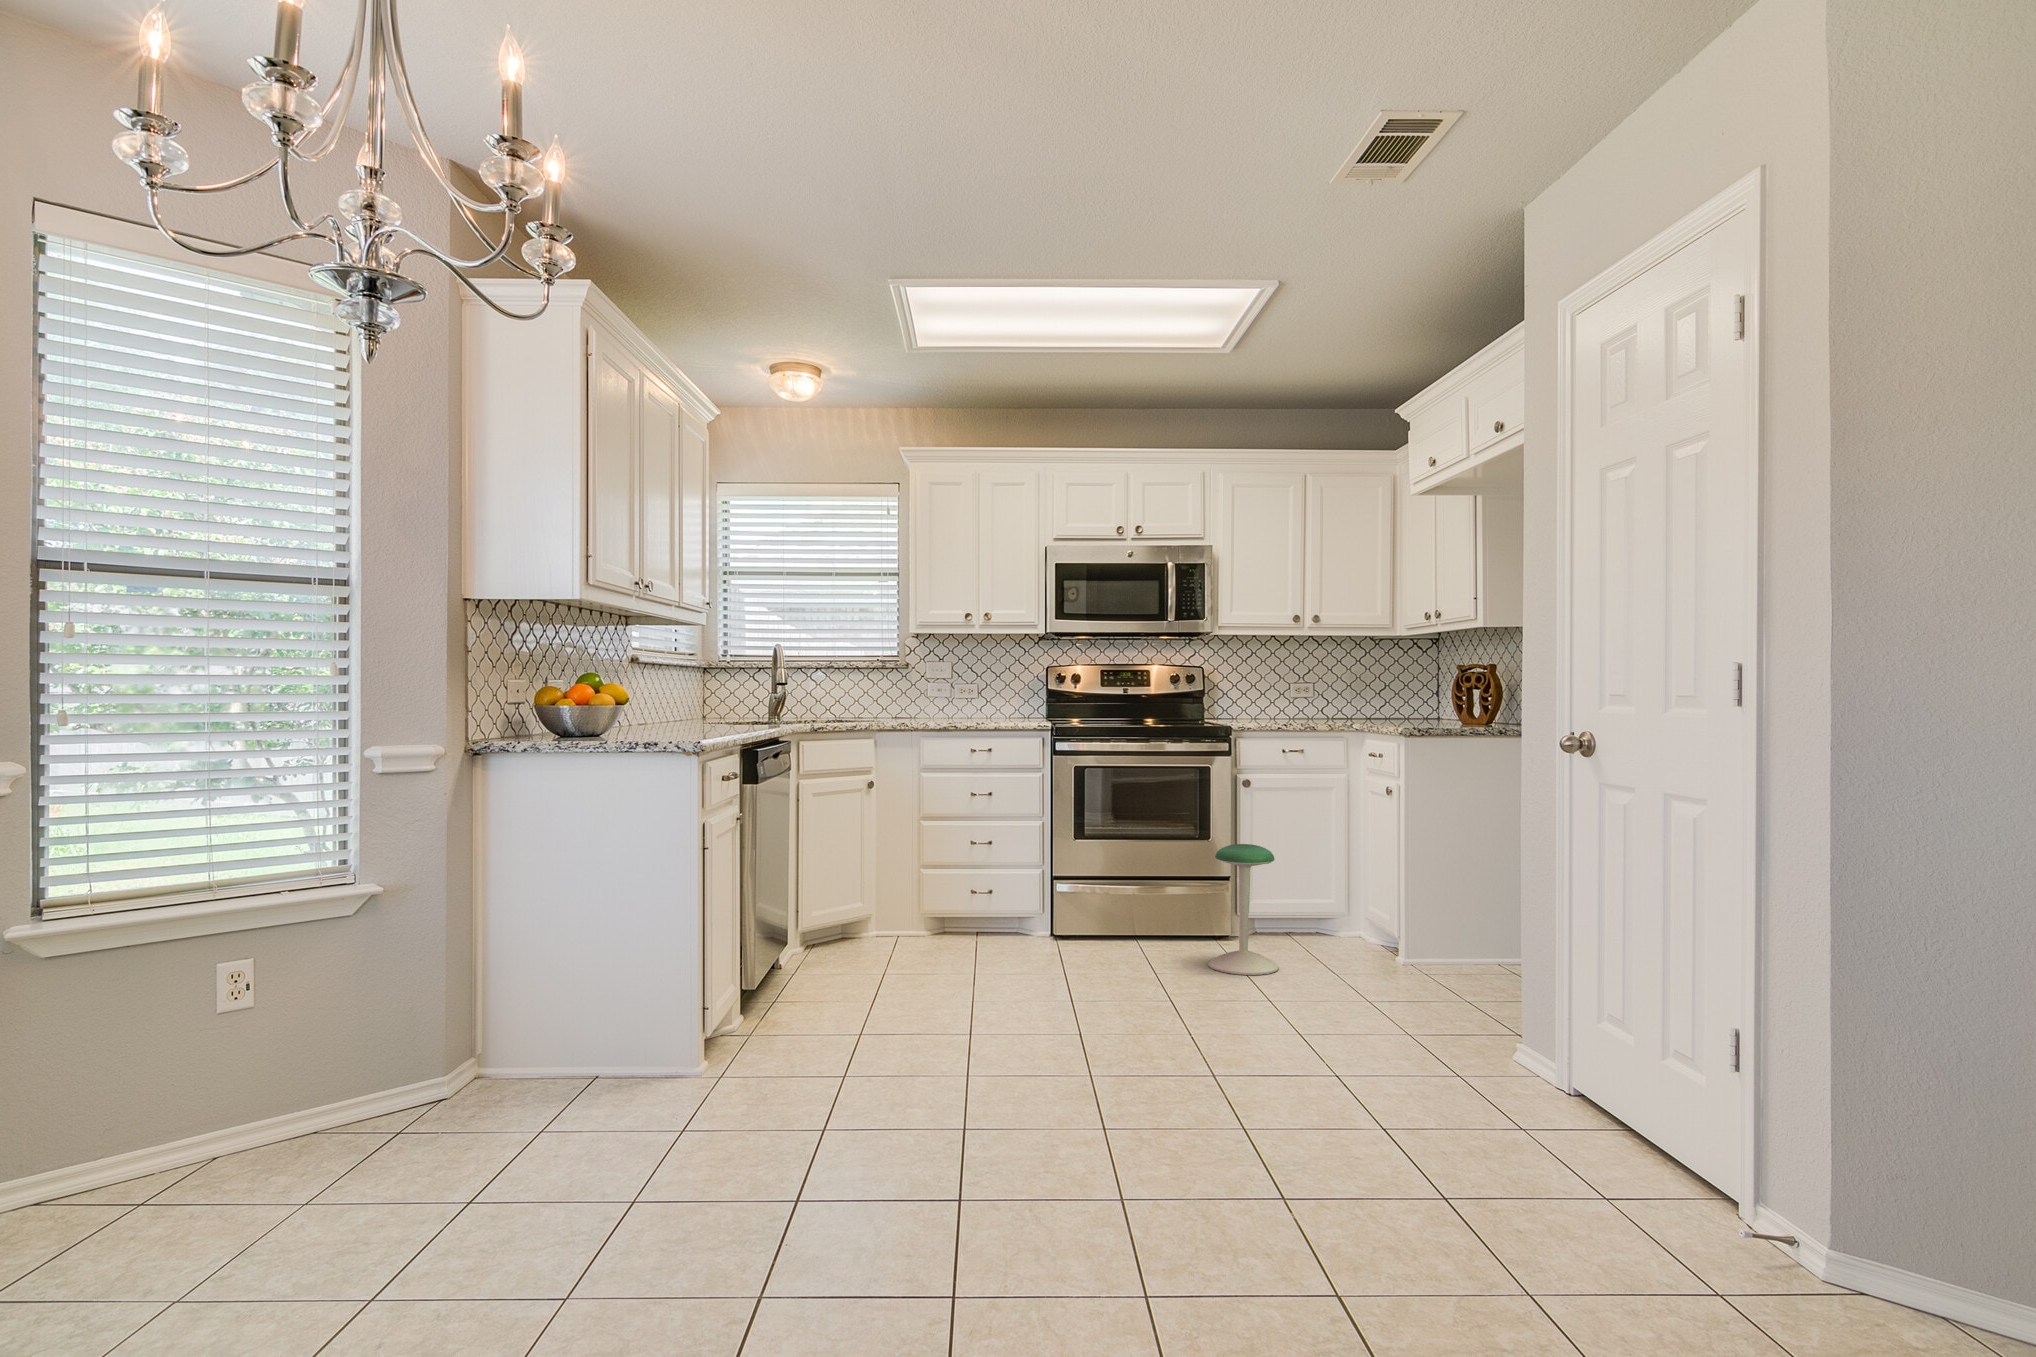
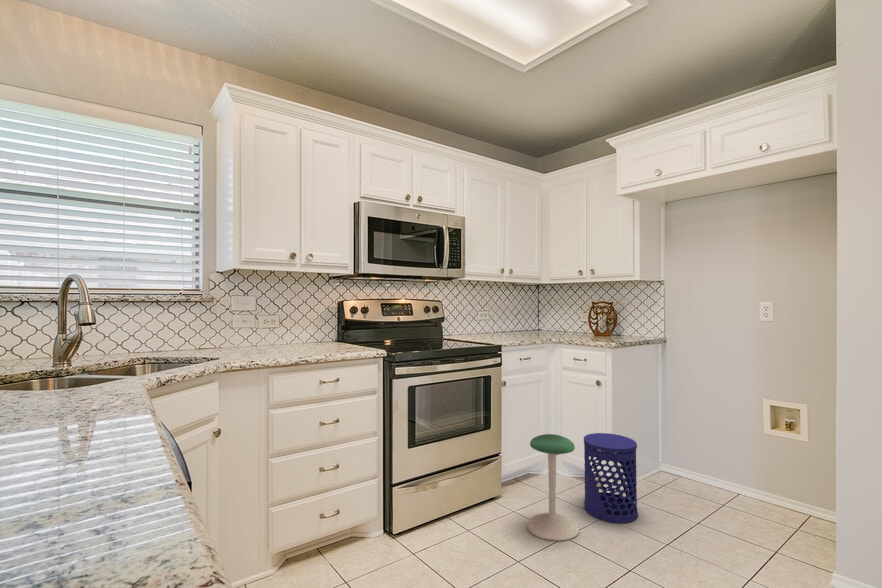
waste bin: none [1318,863,1395,982] -> present [584,433,638,523]

